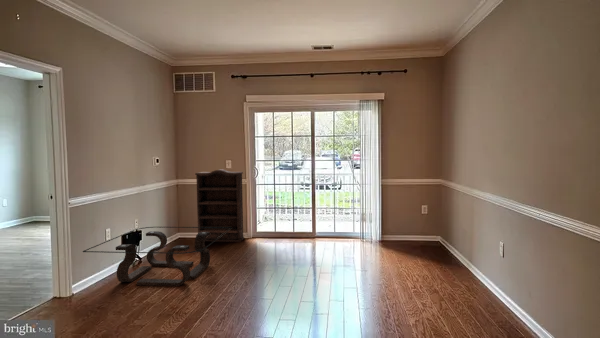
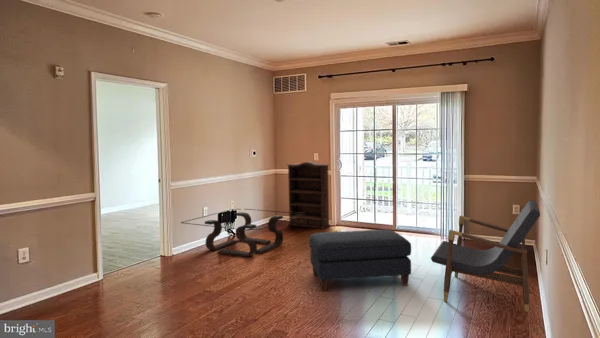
lounge chair: none [401,200,512,308] -> present [431,200,540,312]
ottoman: none [270,239,384,316] -> present [309,230,411,291]

